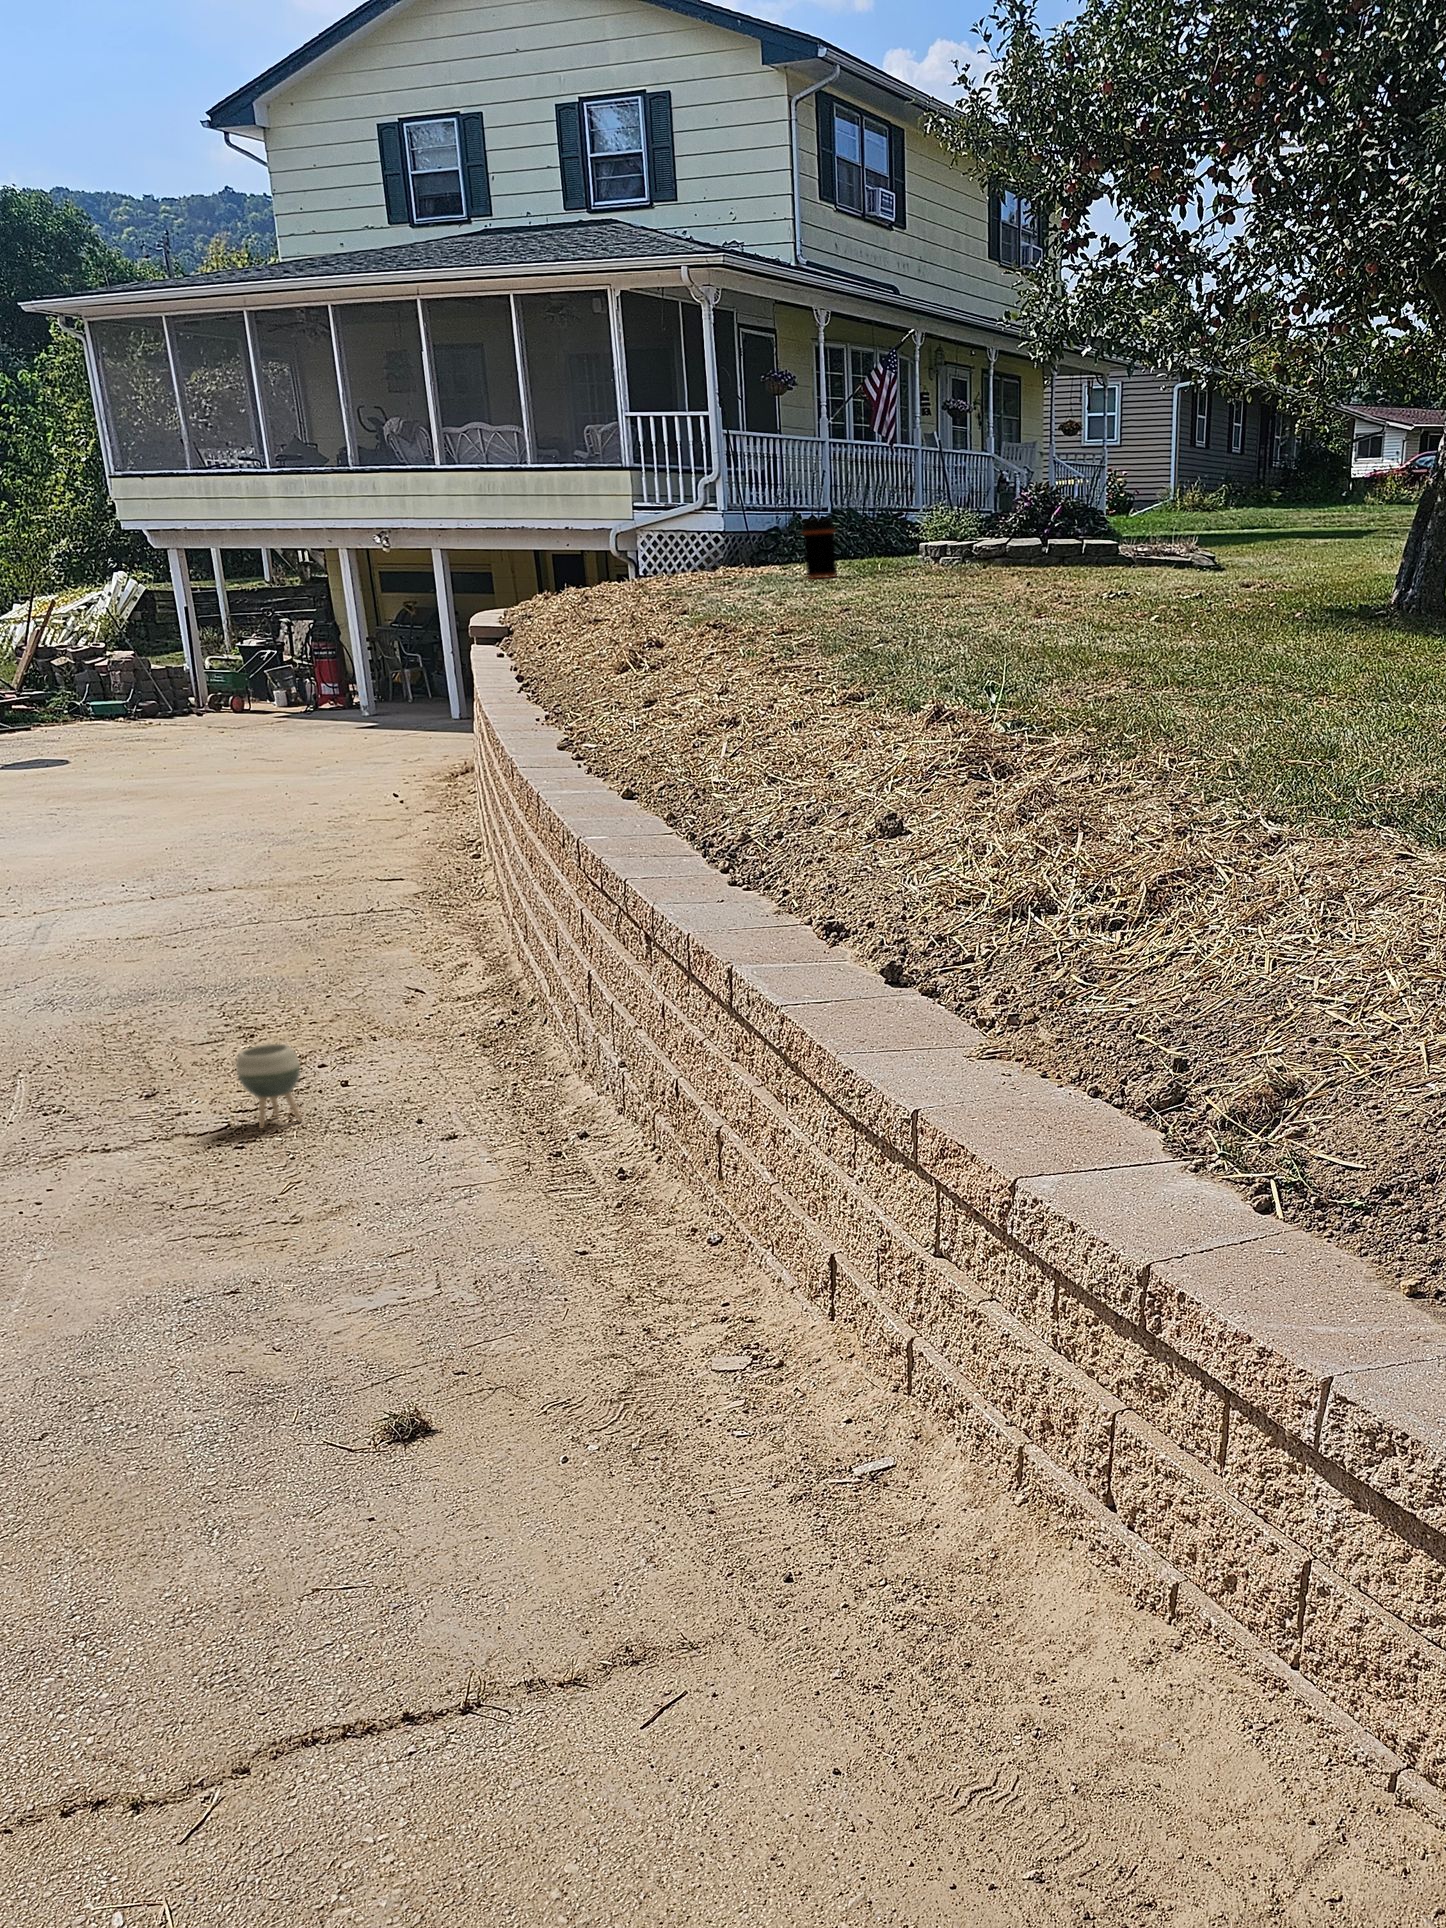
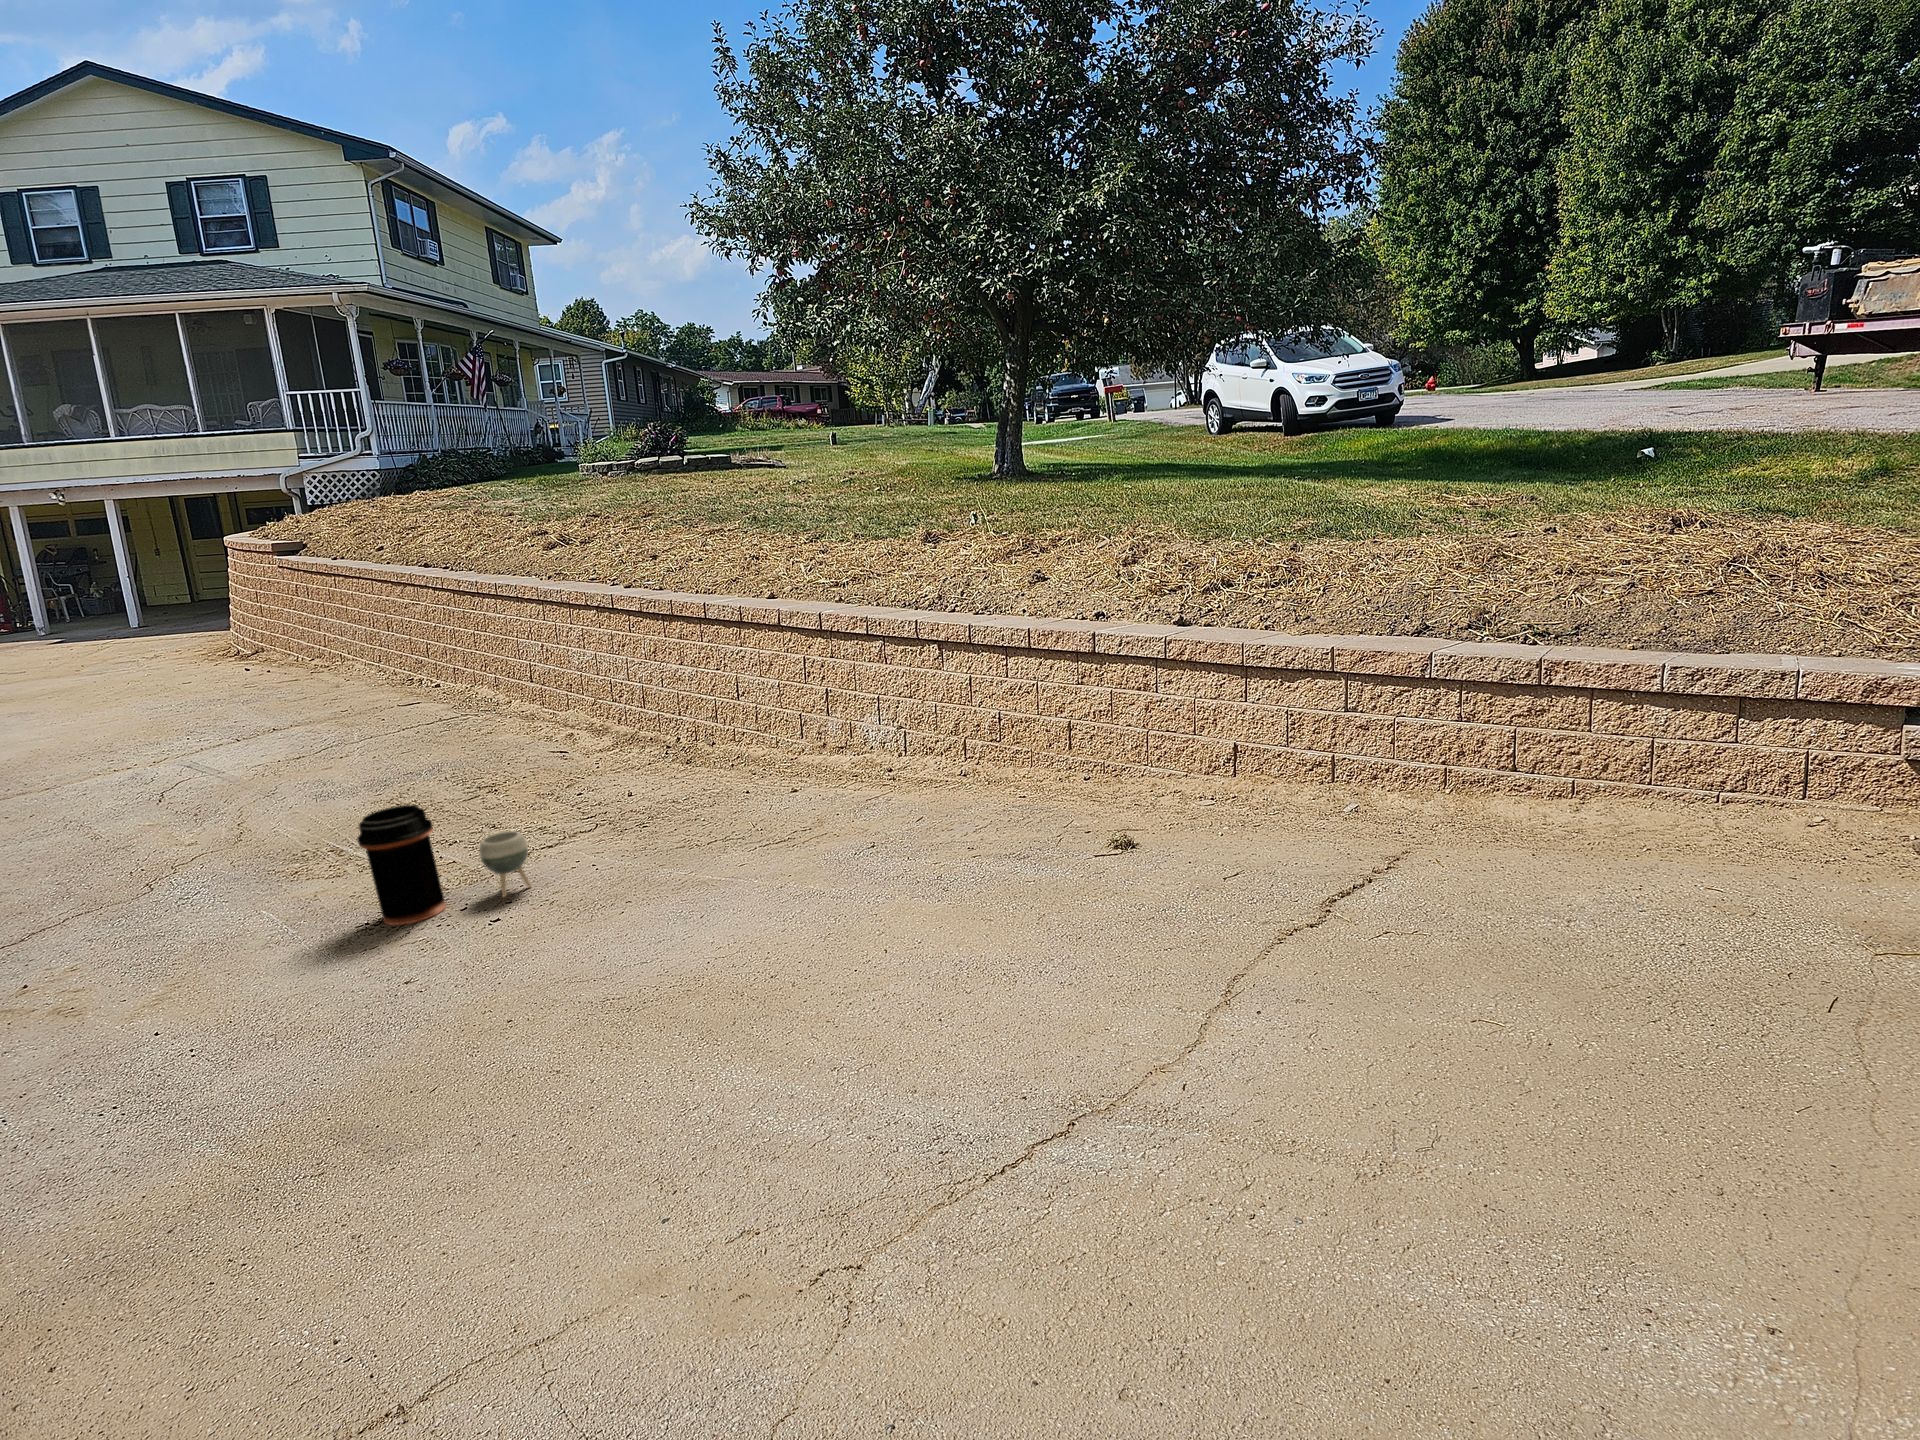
trash can: present [801,518,837,579] -> present [357,805,446,925]

